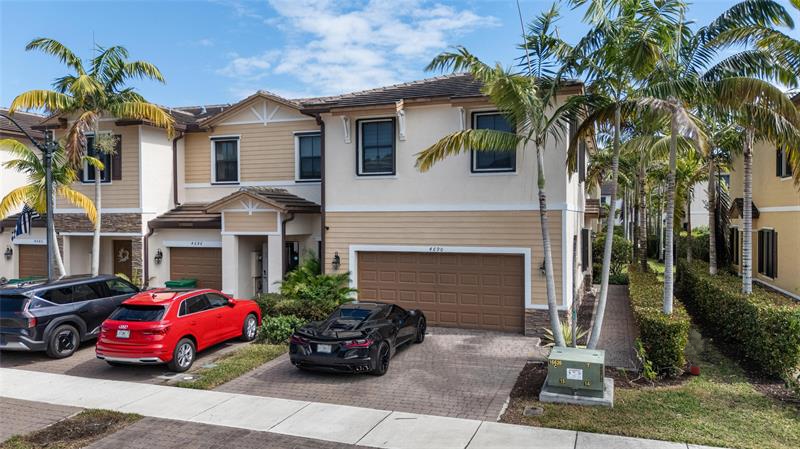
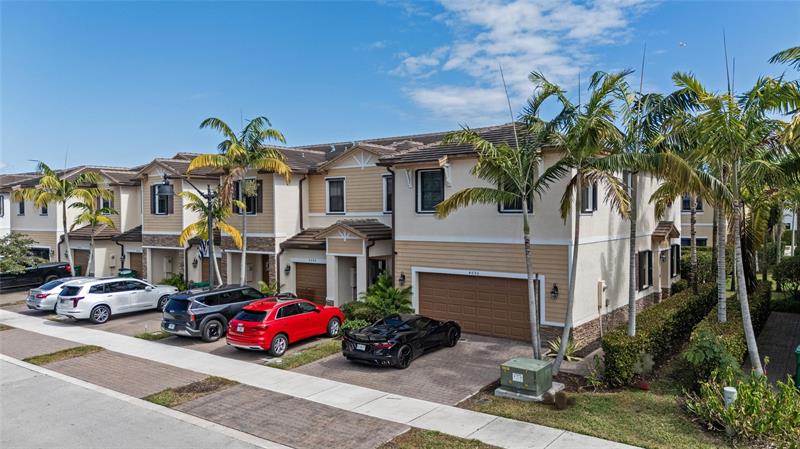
woven basket: none [601,386,647,409] -> present [541,391,577,409]

